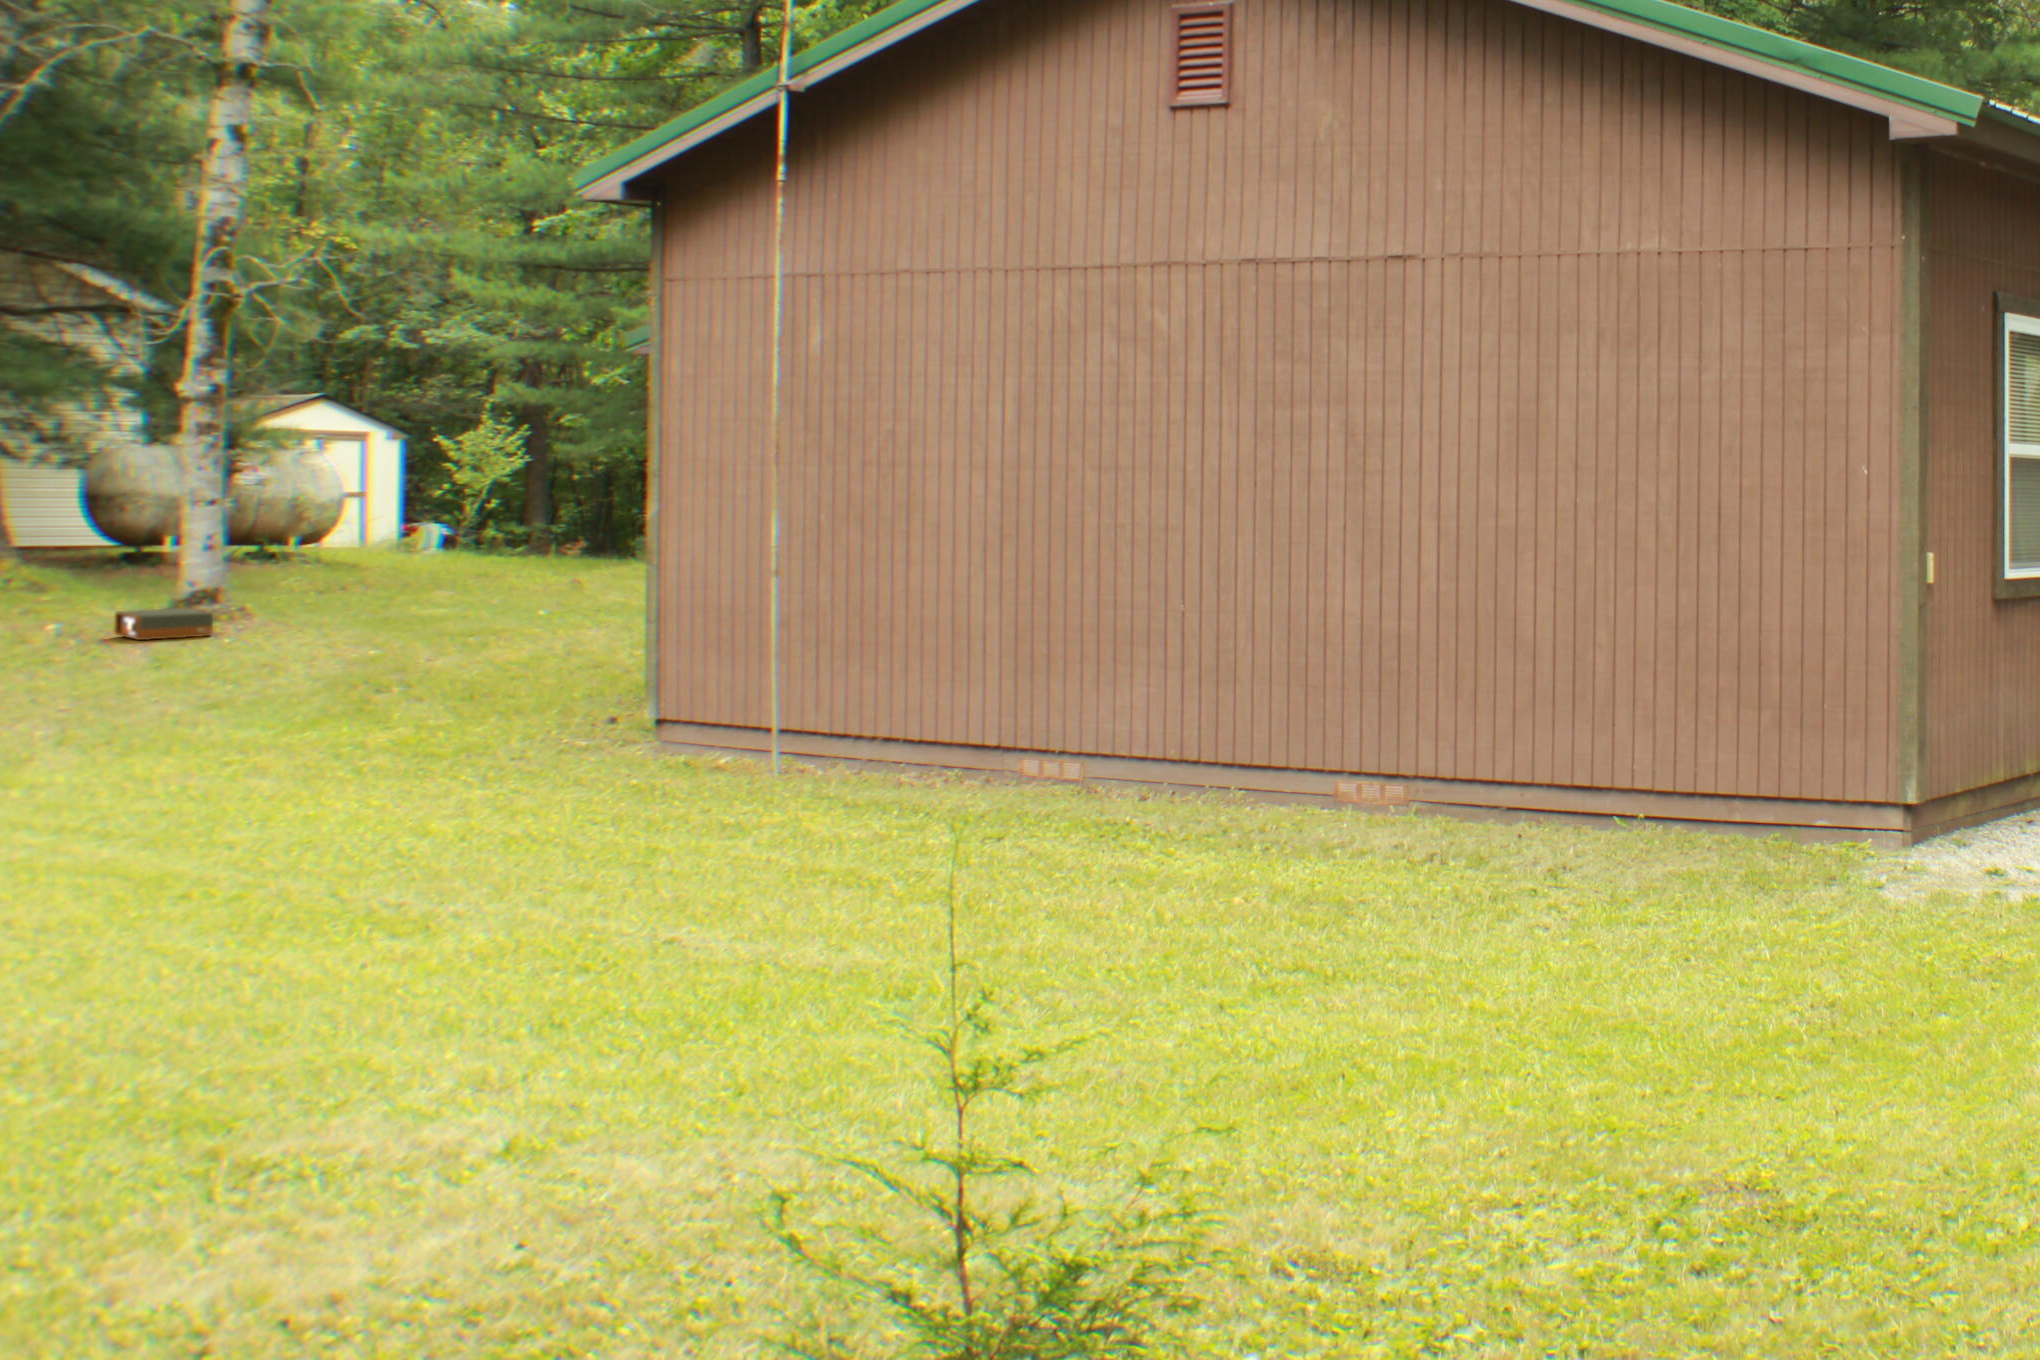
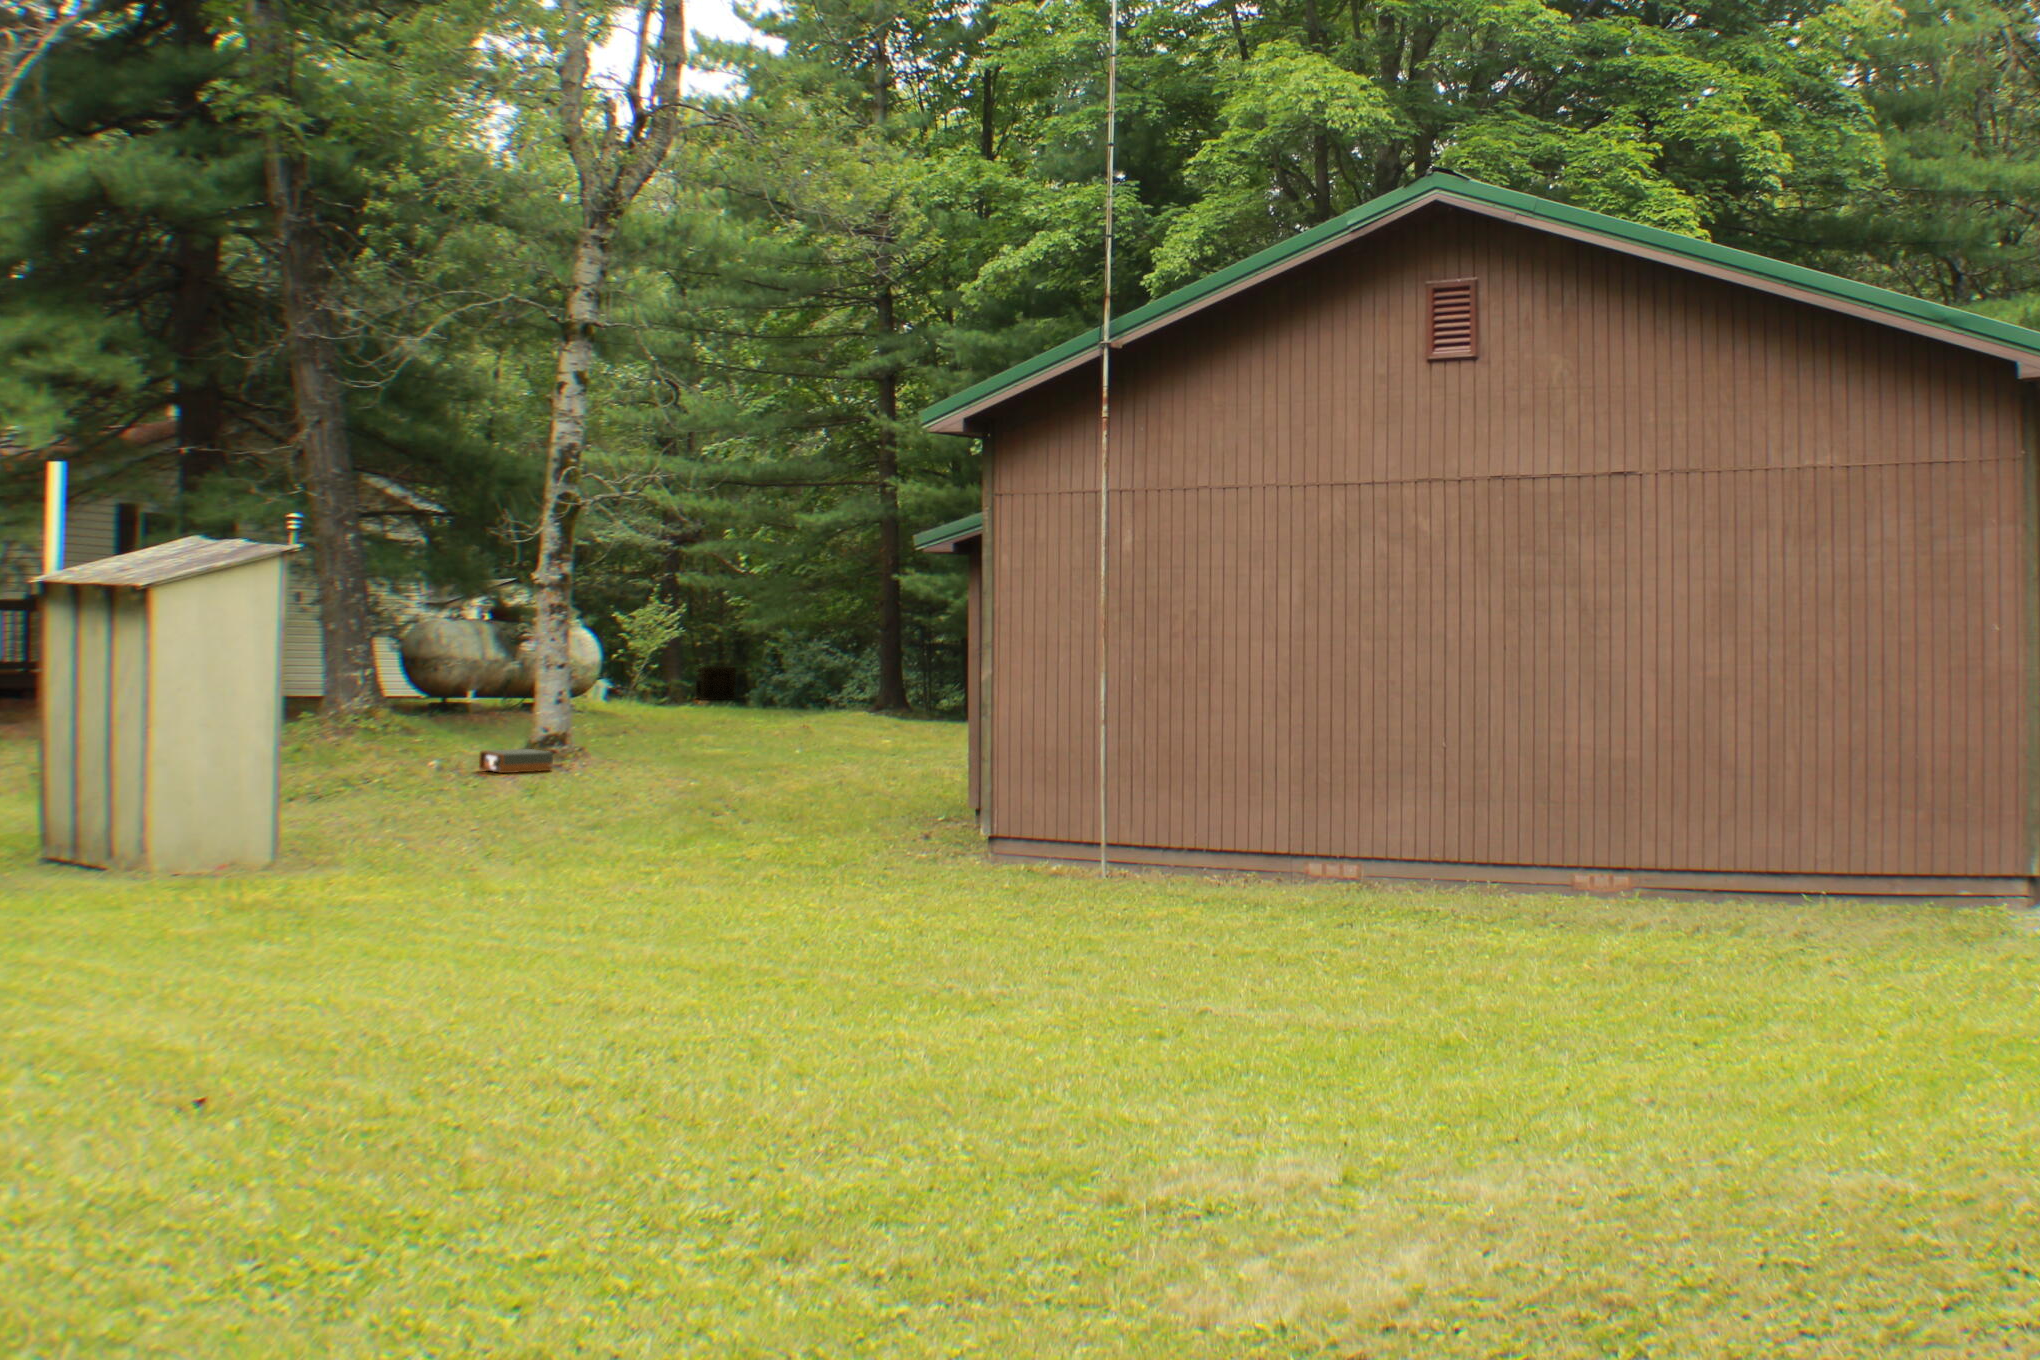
wooden crate: none [554,488,604,531] -> present [696,666,736,700]

